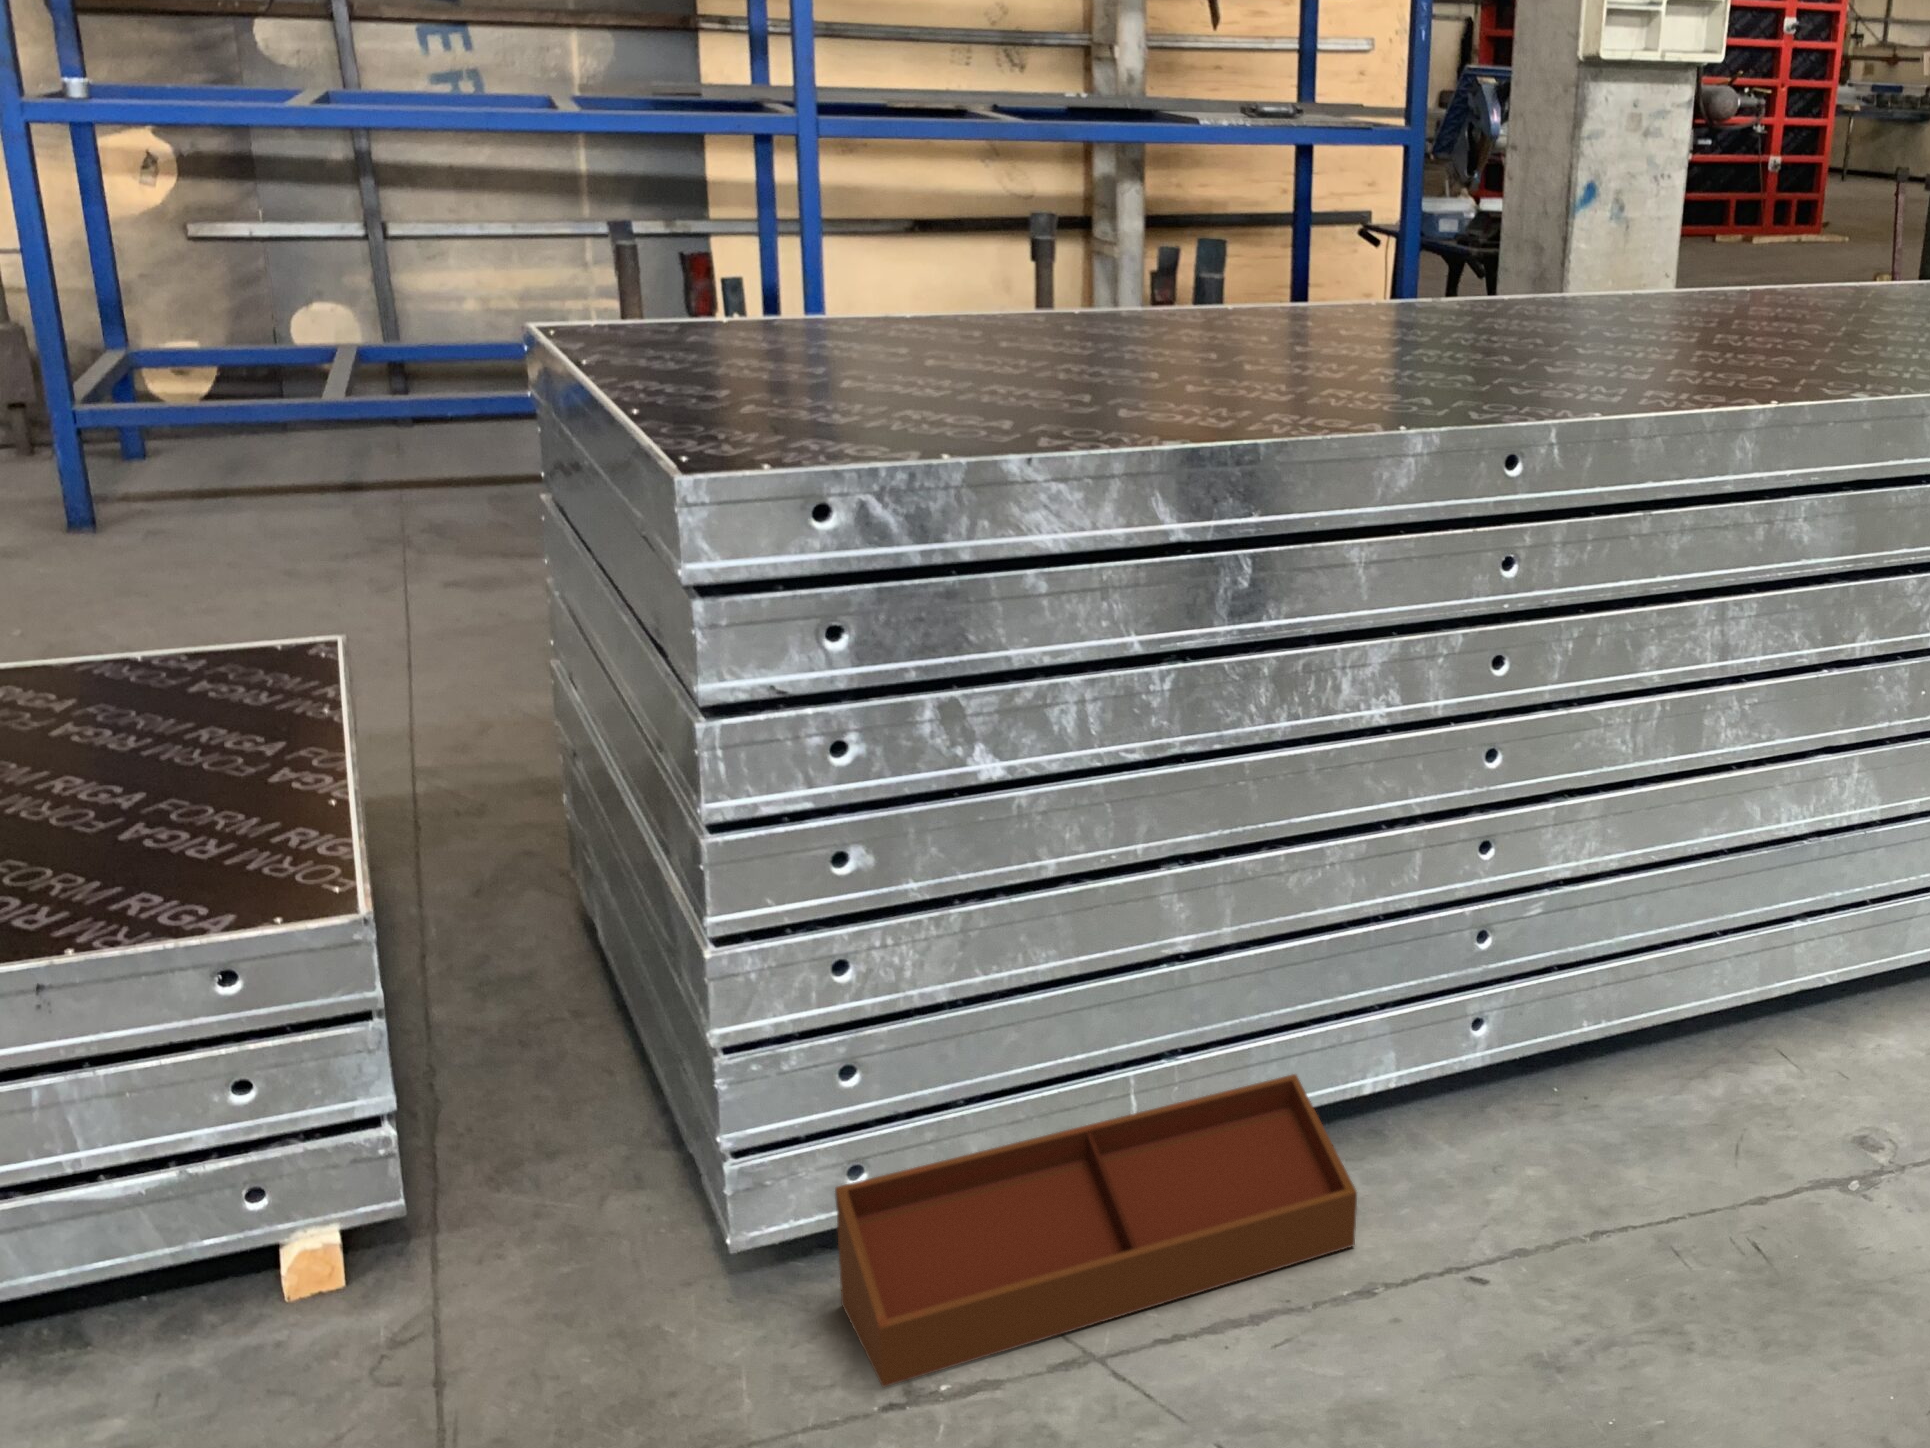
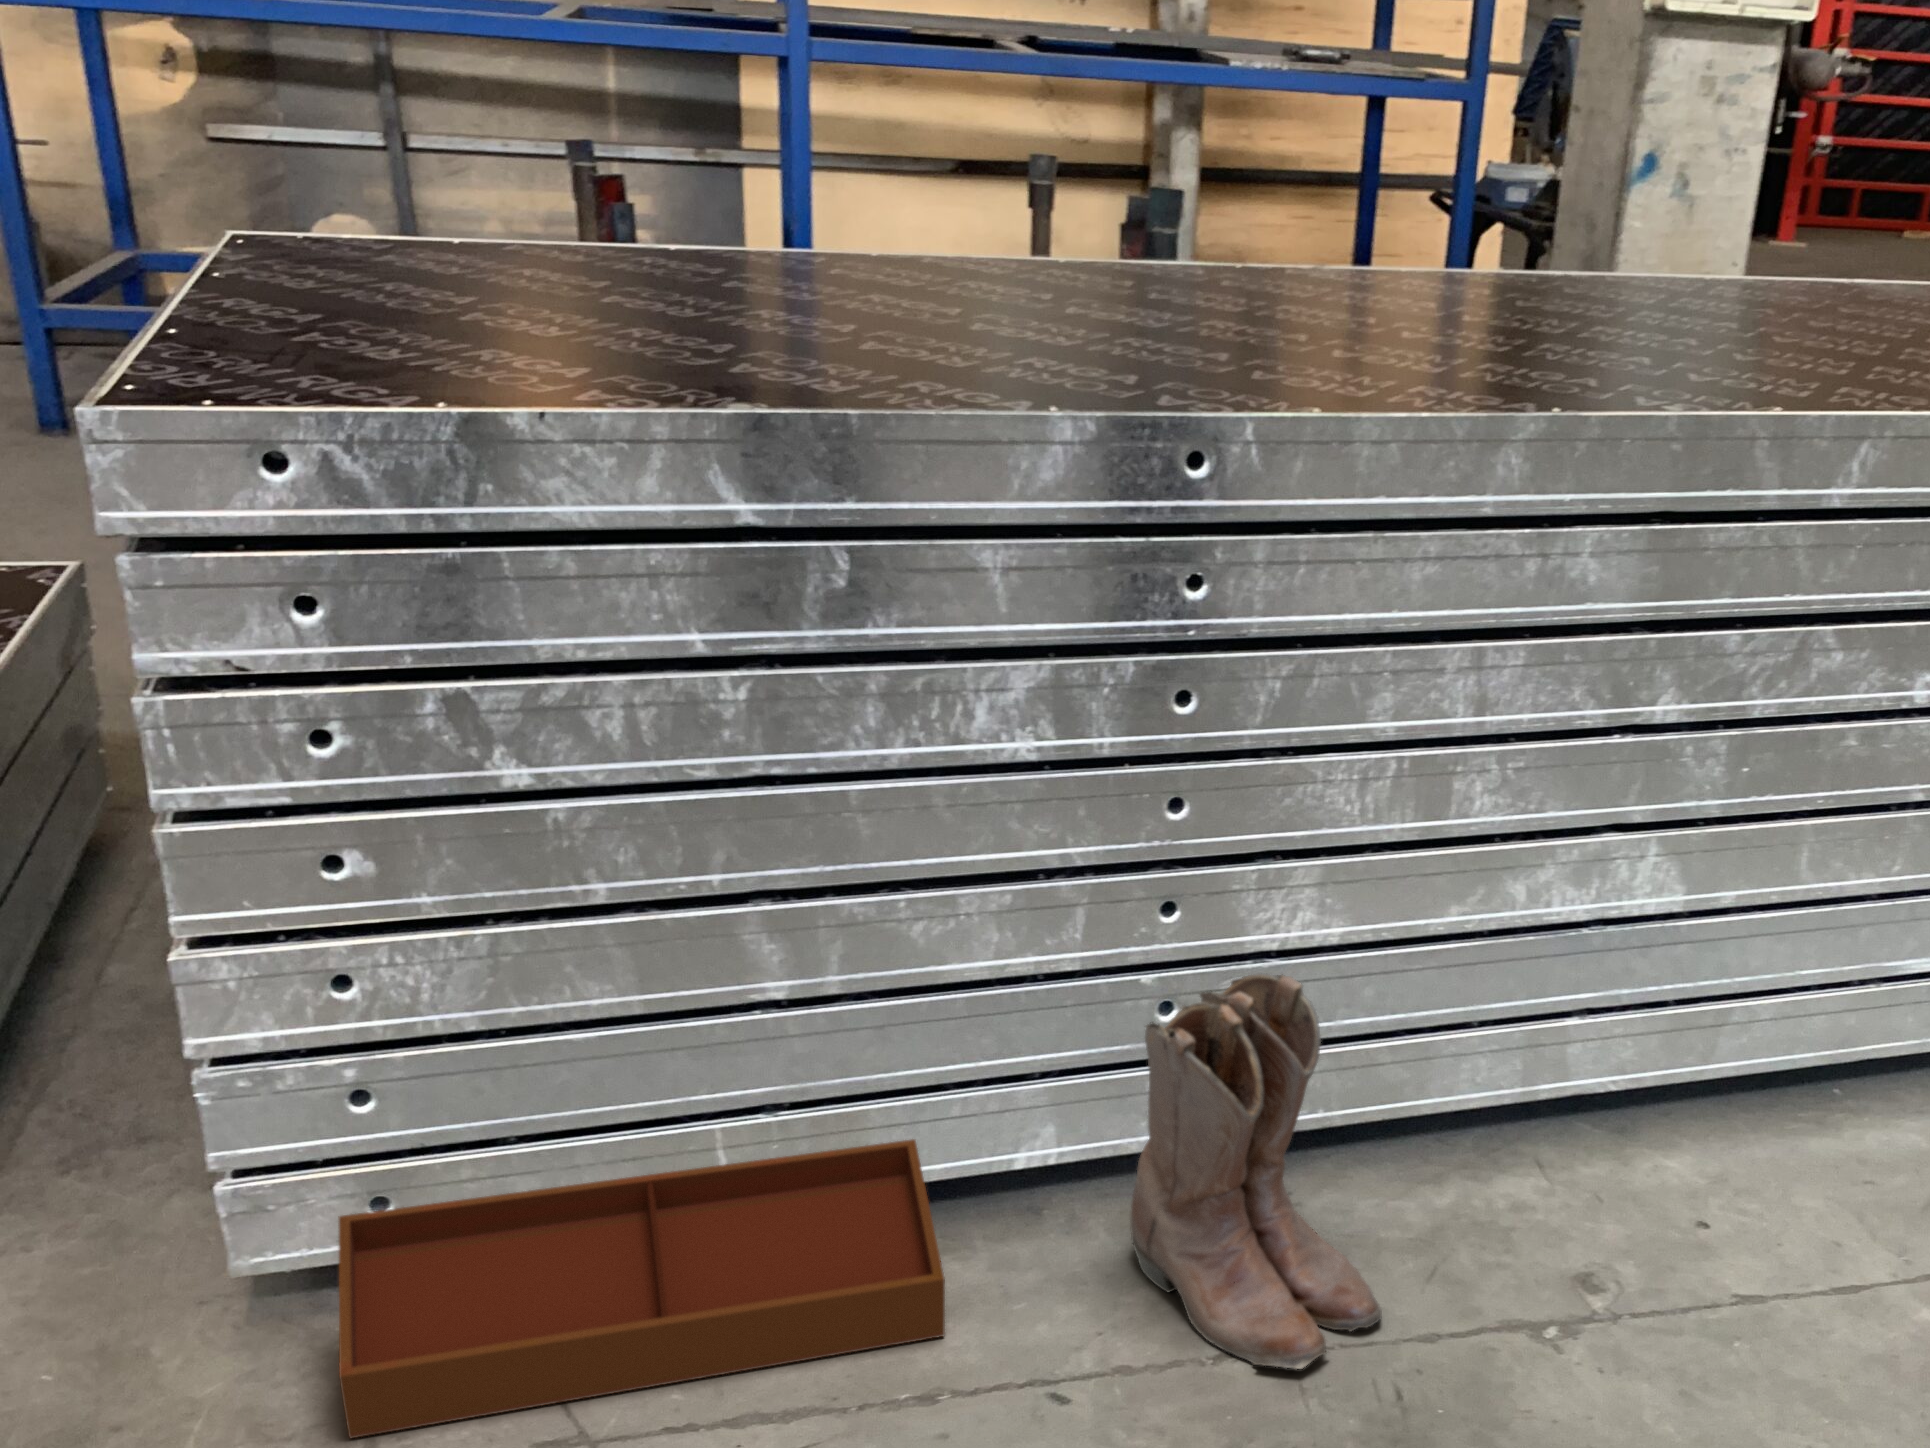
boots: none [1476,897,1717,1241] -> present [1130,974,1382,1369]

